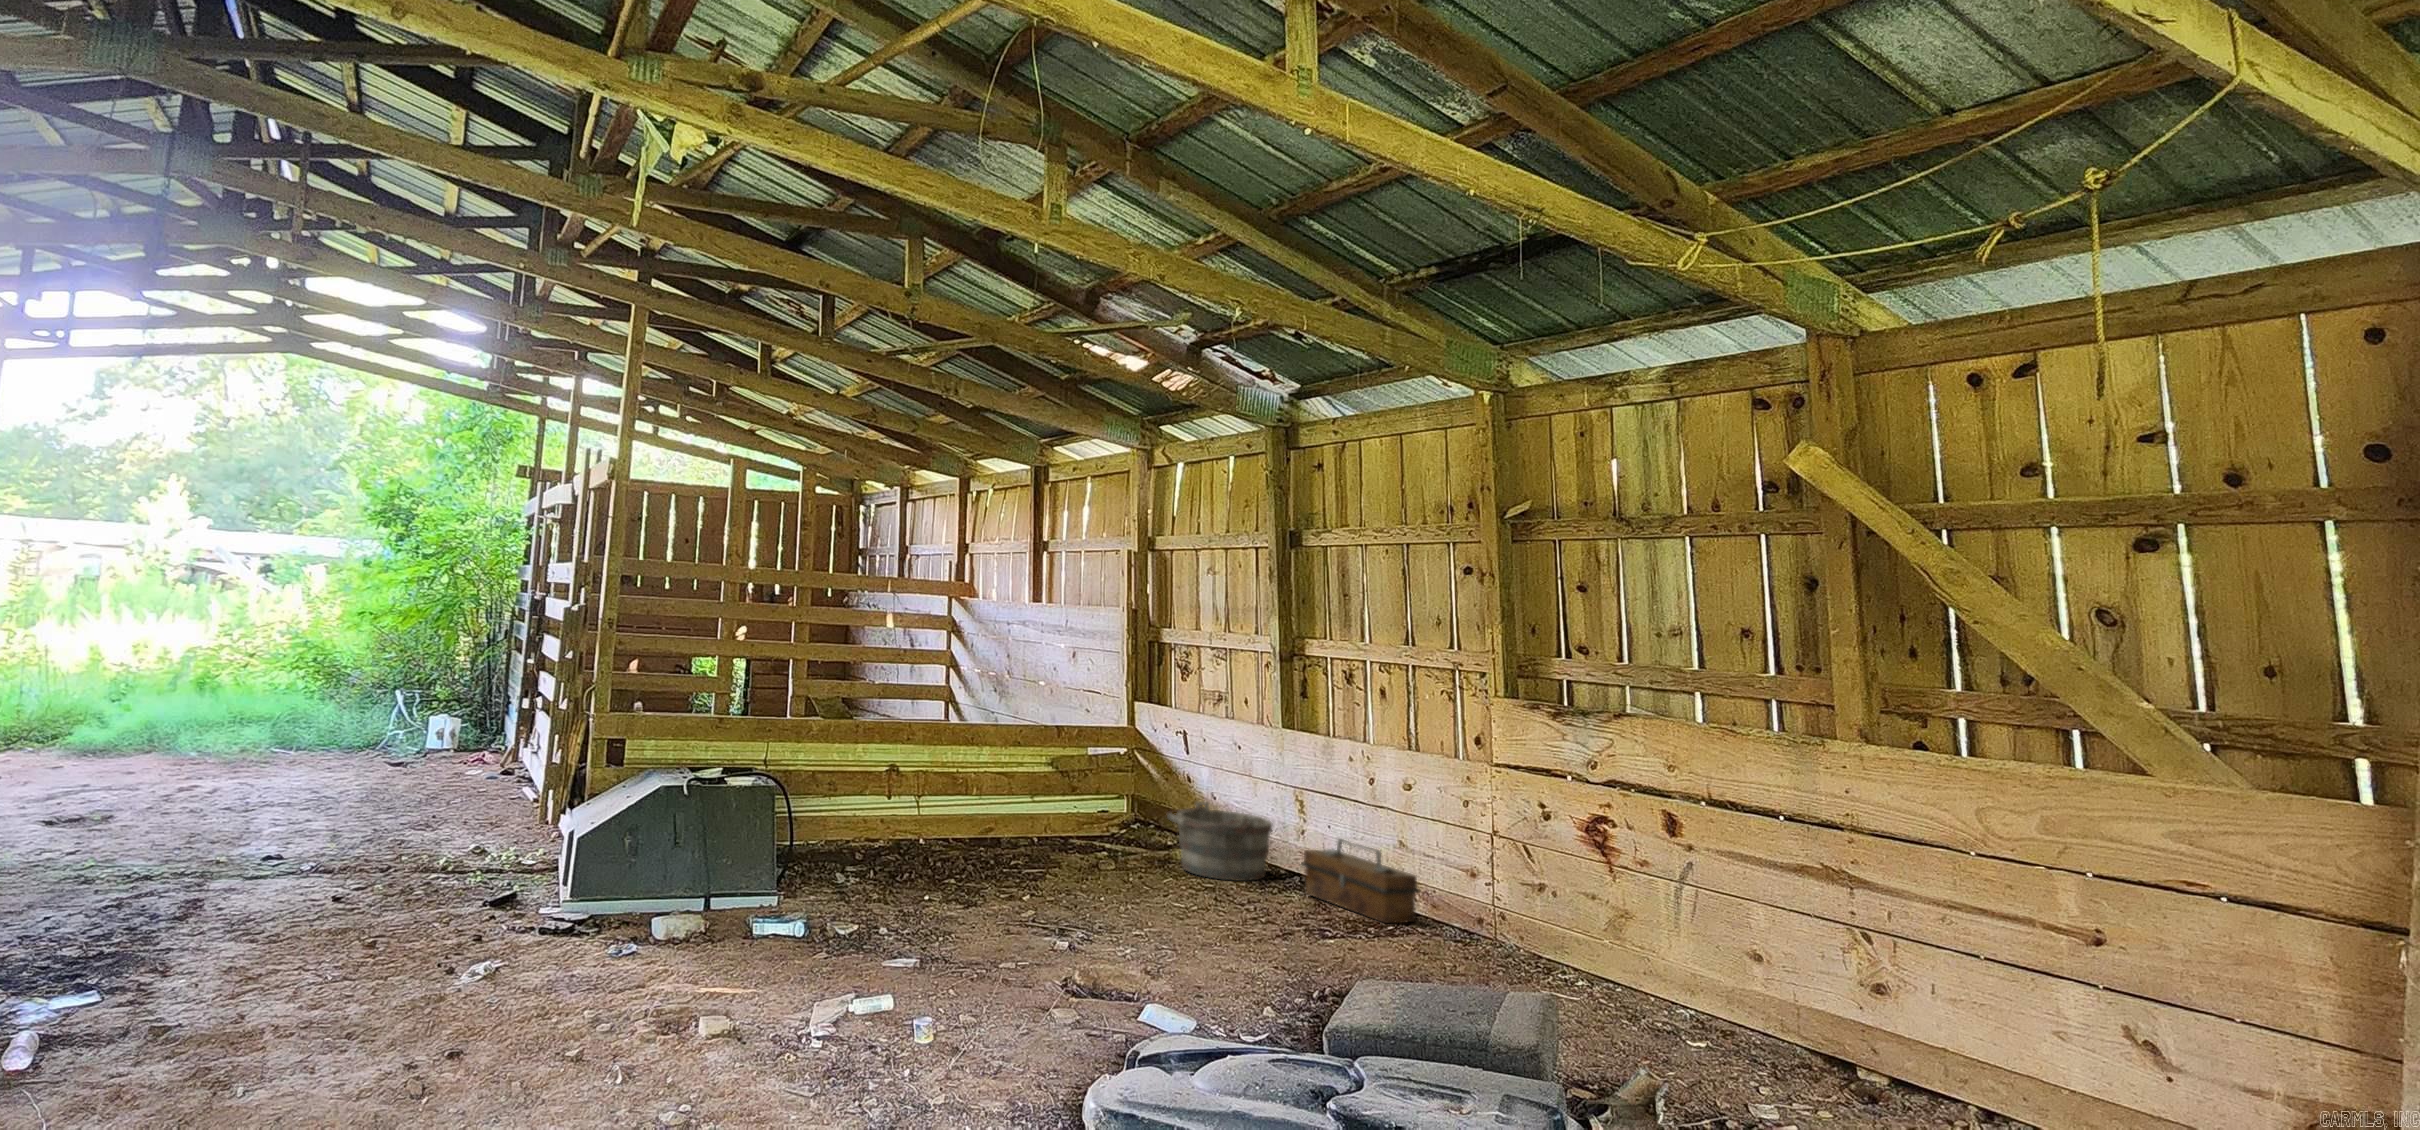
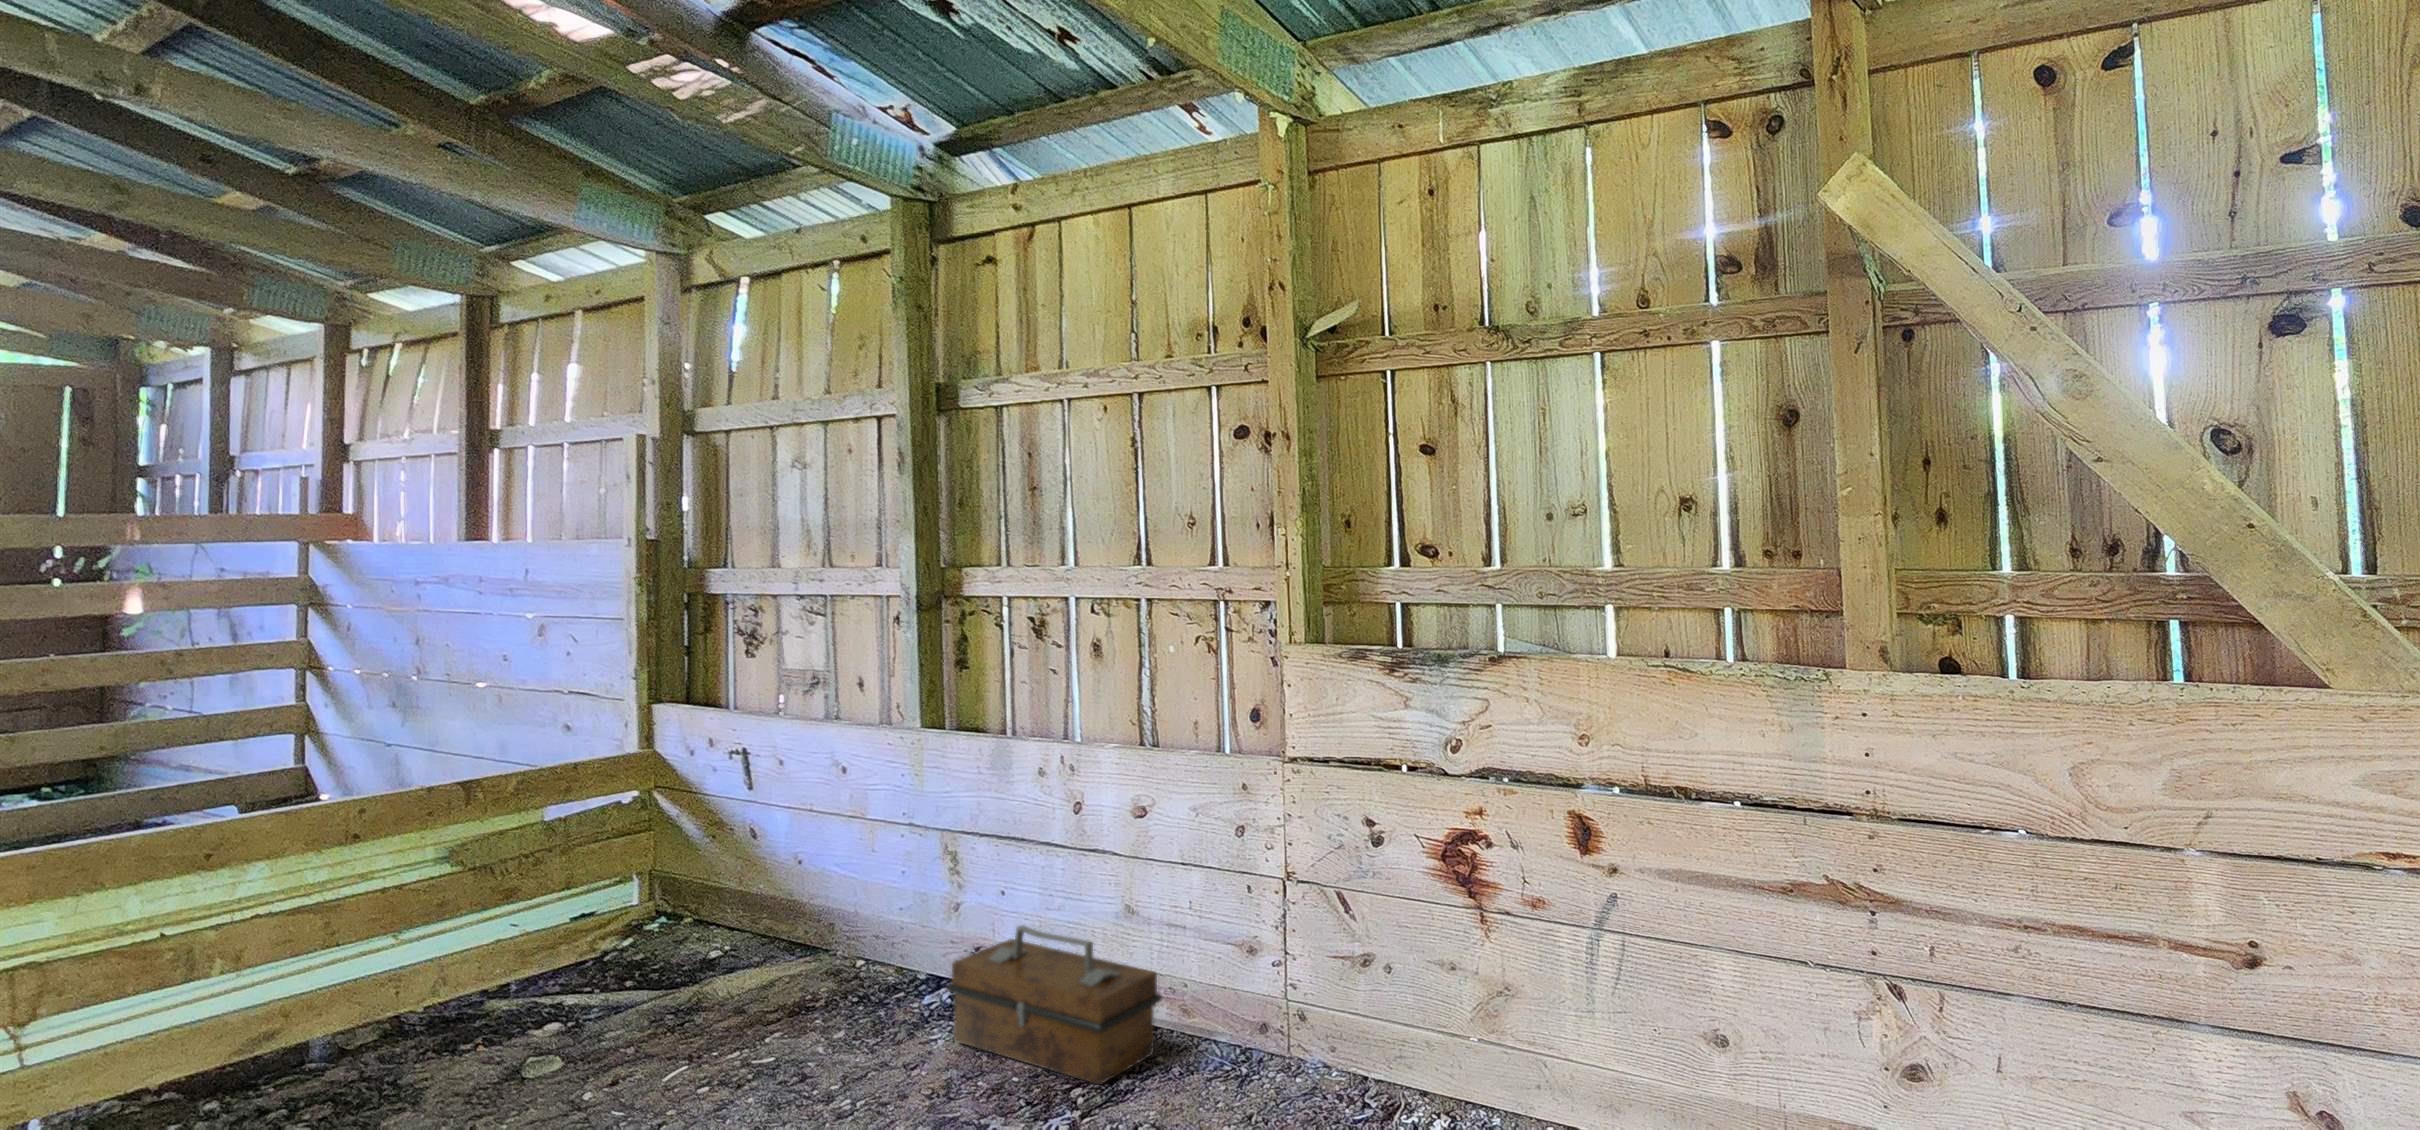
bucket: present [1167,802,1272,881] -> none [667,886,901,1056]

